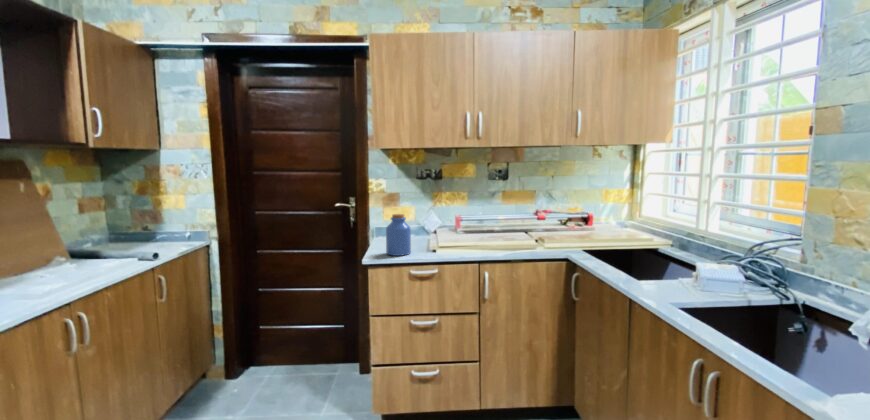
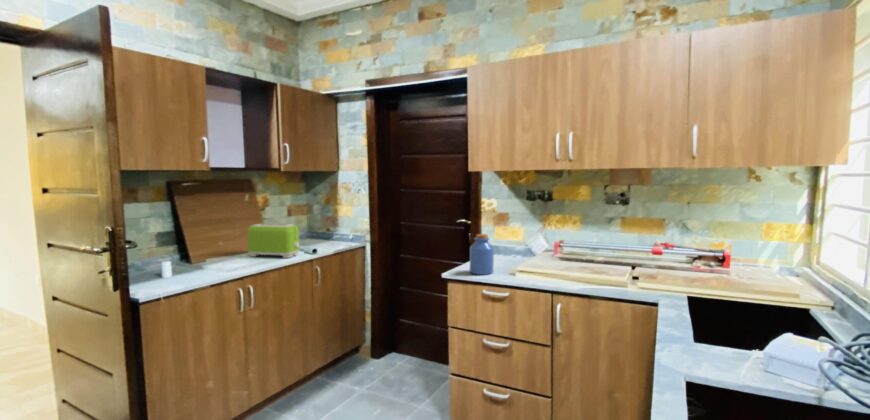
toaster: none [47,221,136,271] -> present [248,224,300,258]

